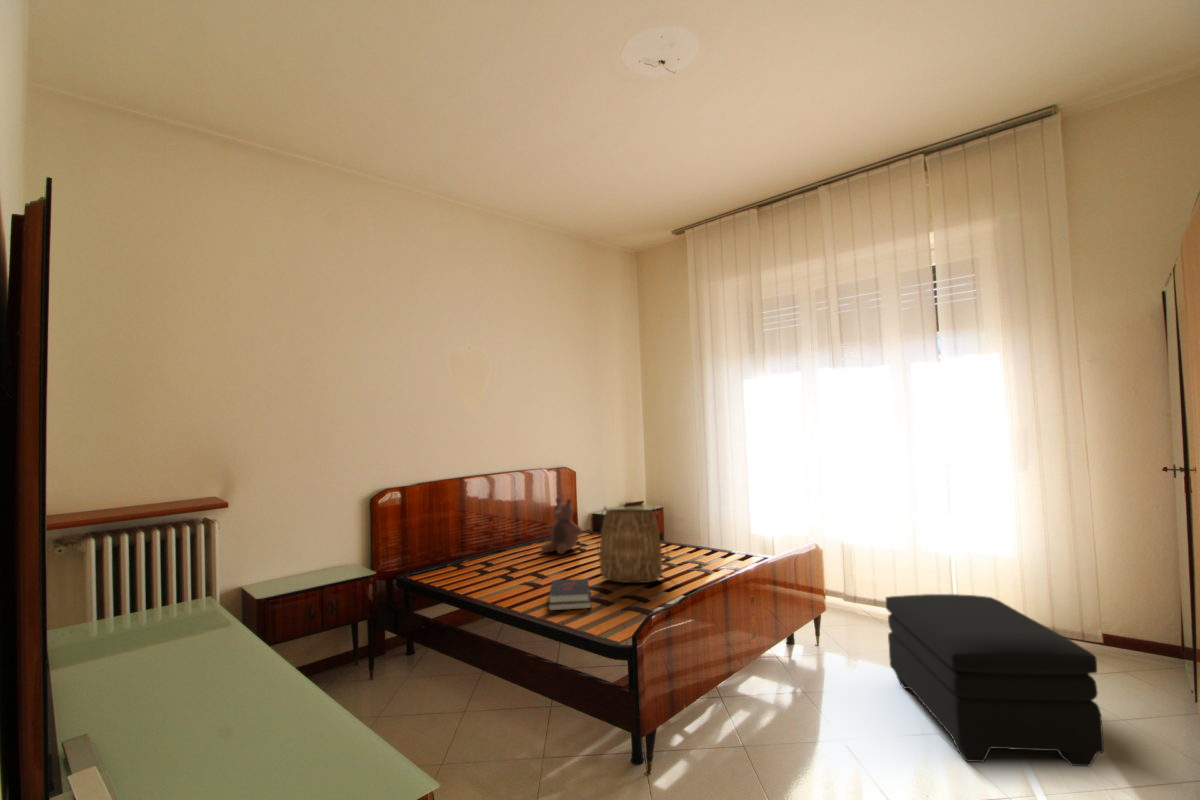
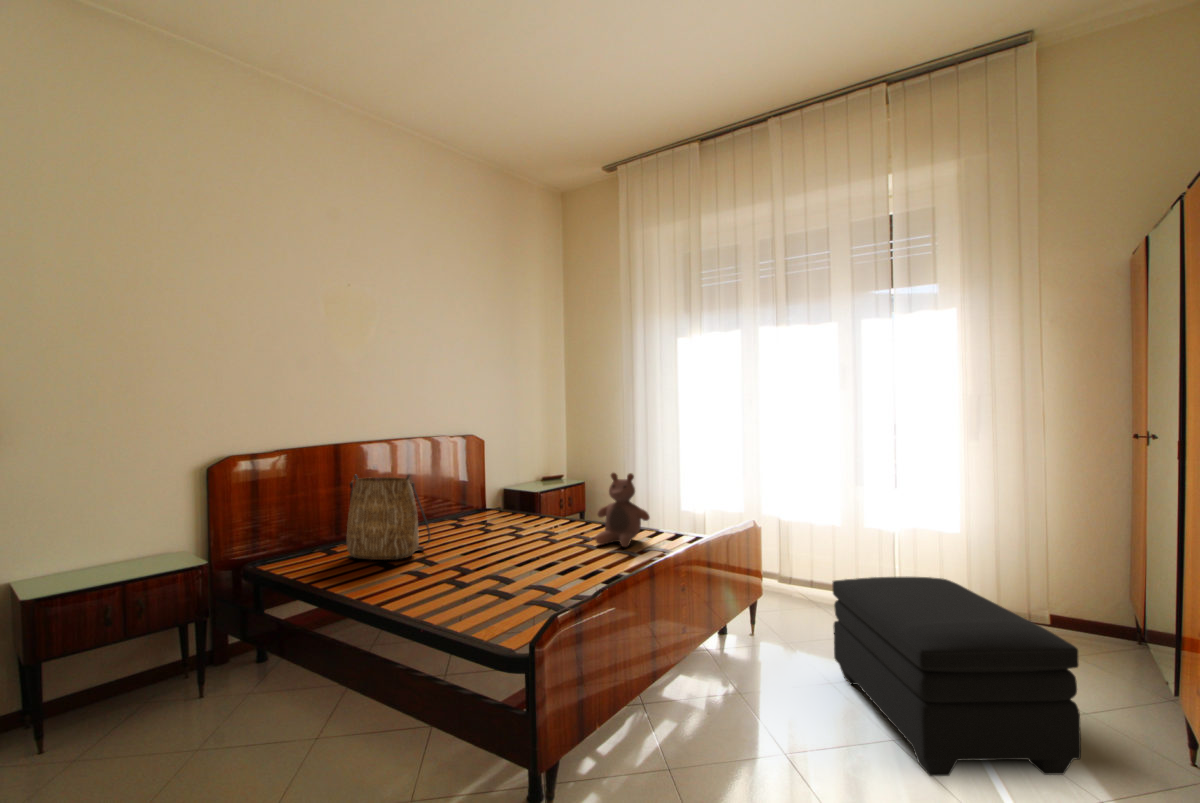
stuffed bear: present [541,498,582,554] -> present [595,473,650,547]
tote bag: present [599,508,667,583] -> present [347,474,430,560]
hardback book: present [548,579,591,611] -> none [428,566,487,608]

